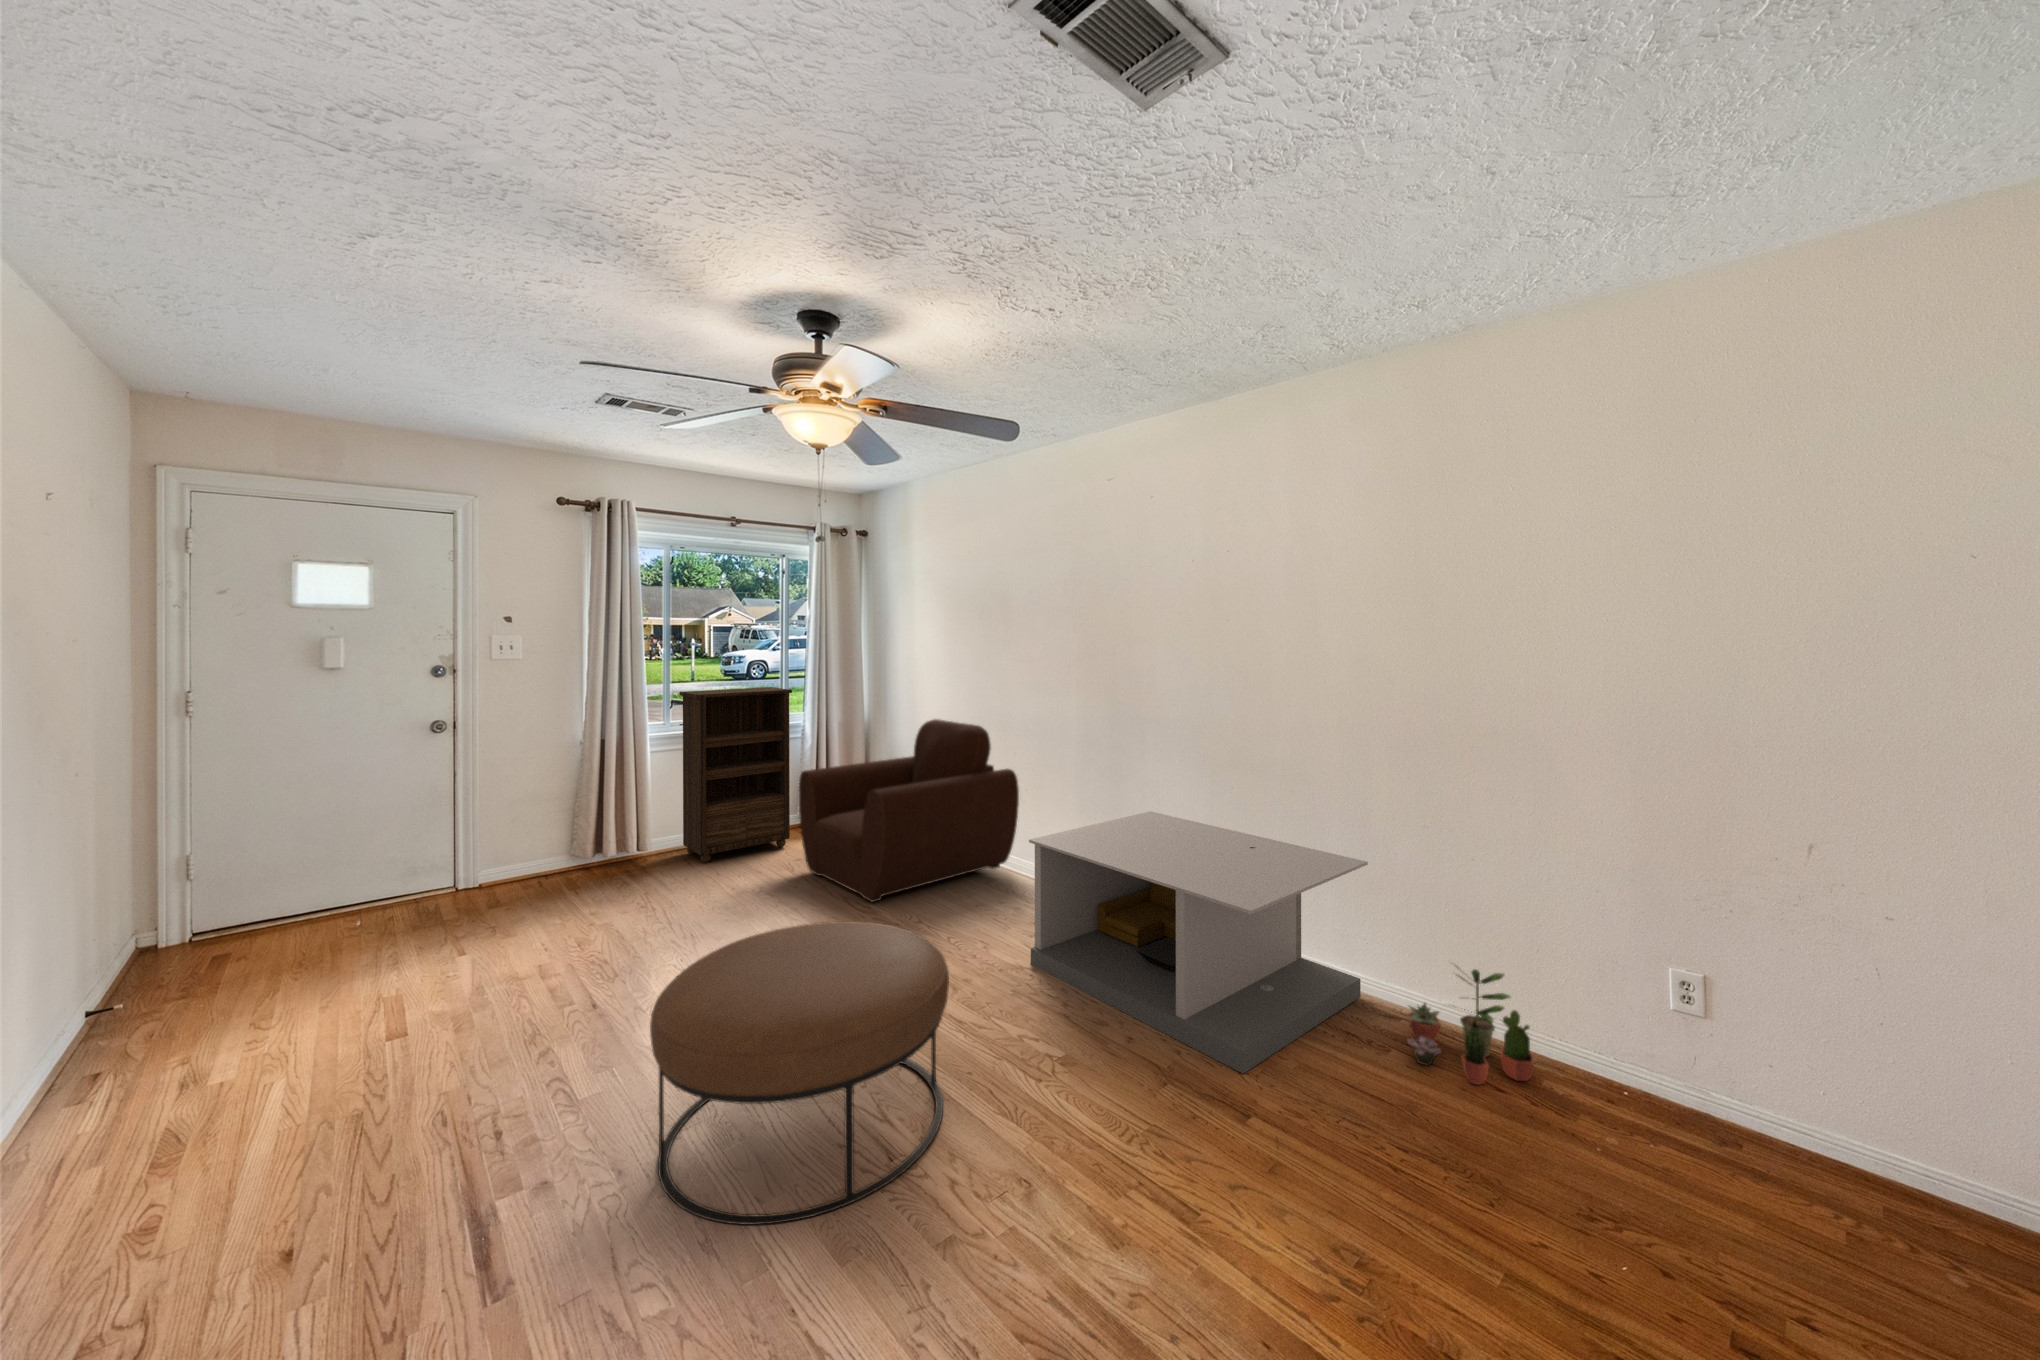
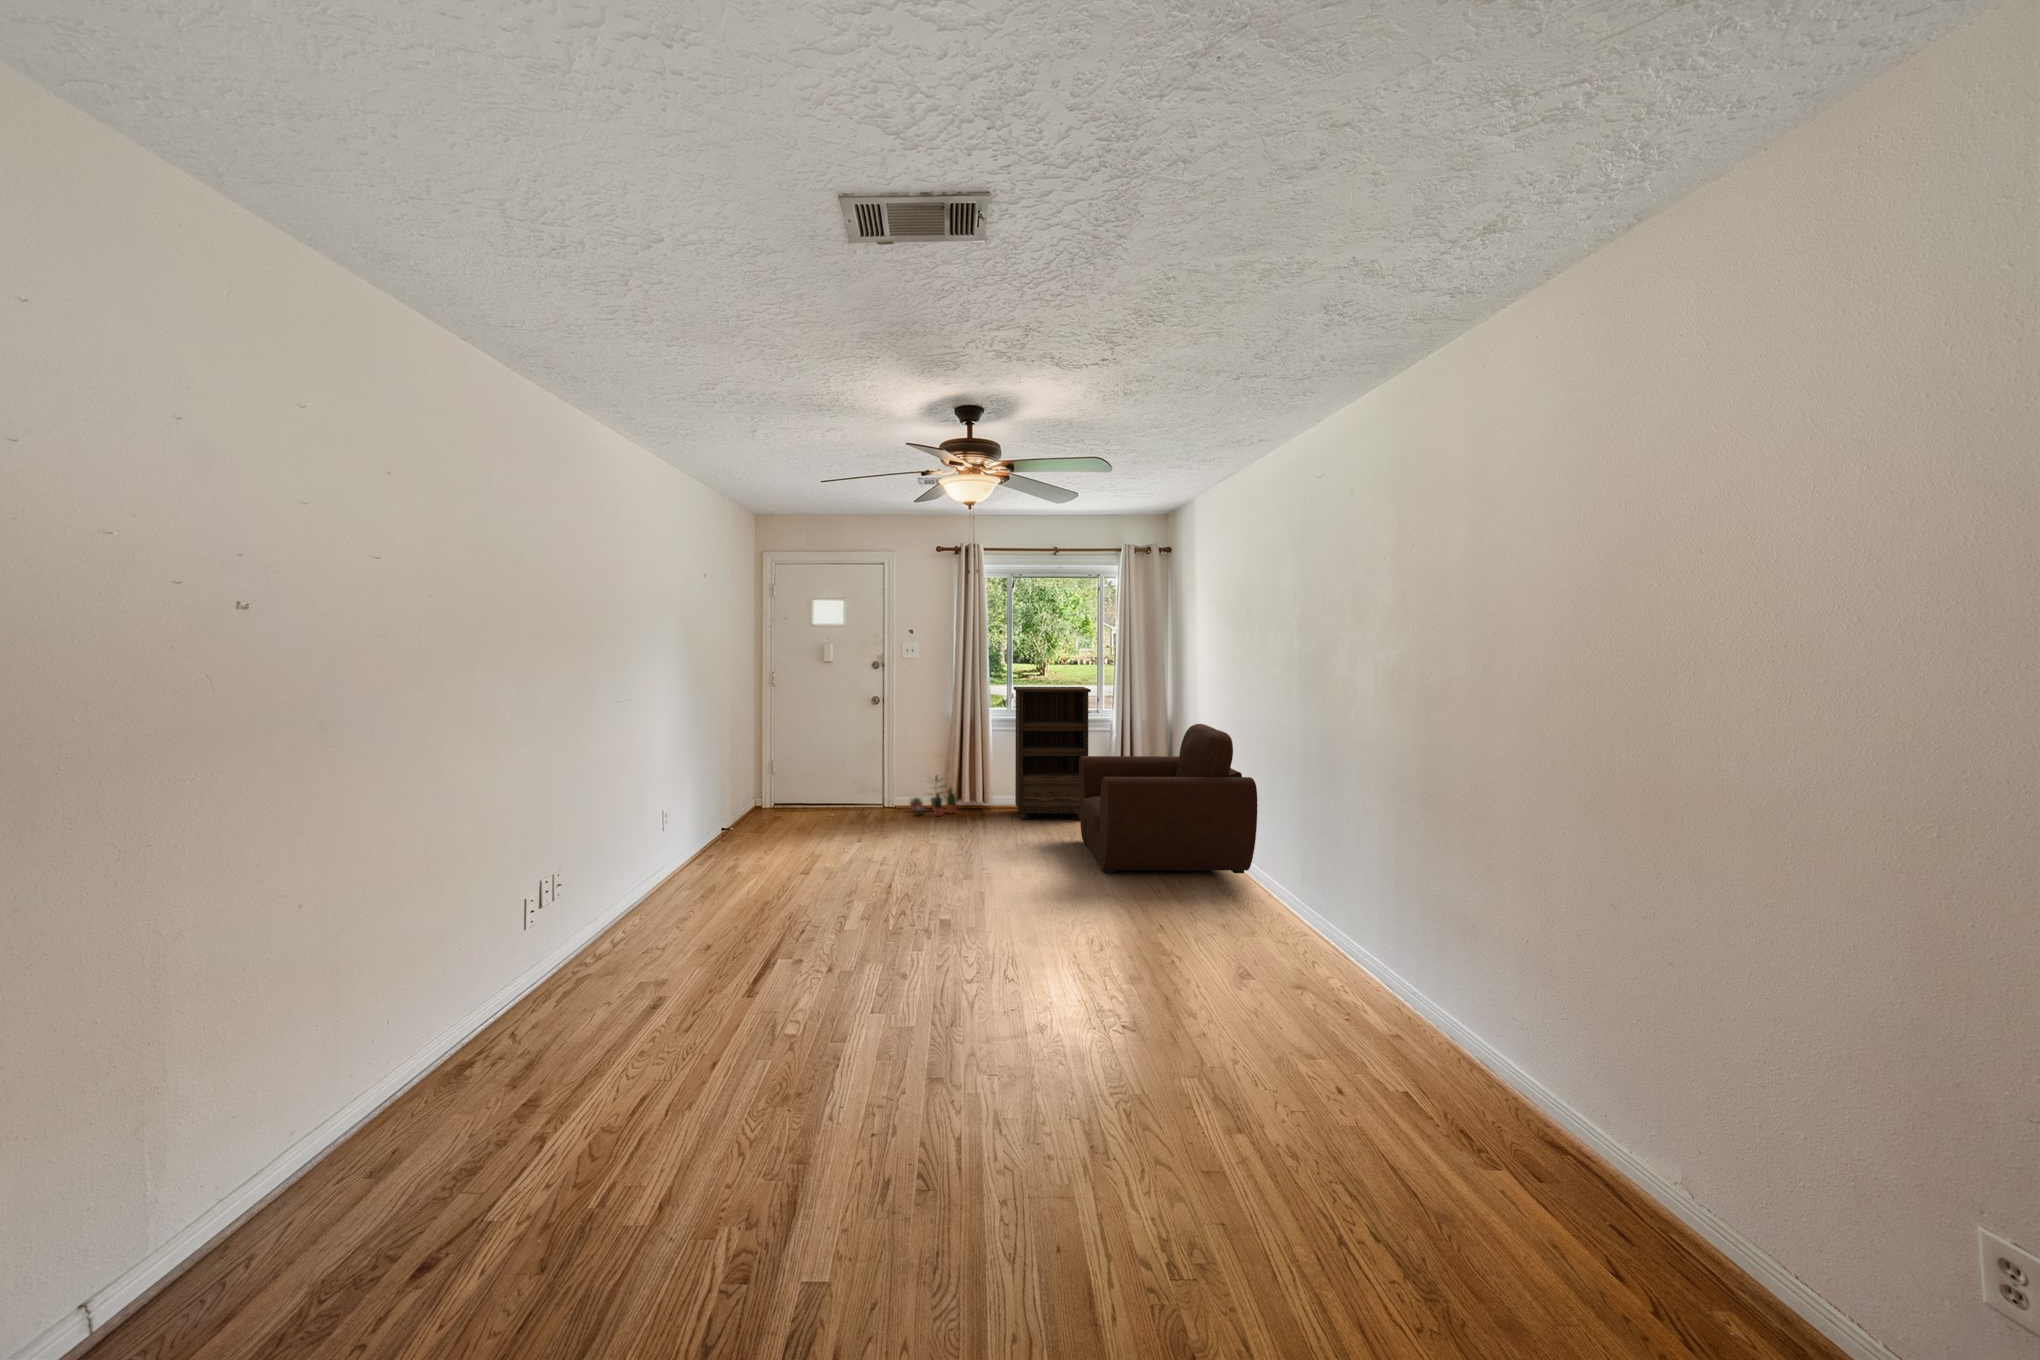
coffee table: present [1029,811,1368,1073] -> none [1181,836,1534,1107]
ottoman: present [650,921,949,1225] -> none [833,853,1028,1036]
potted plant: present [1407,966,1535,1085] -> present [910,776,957,816]

